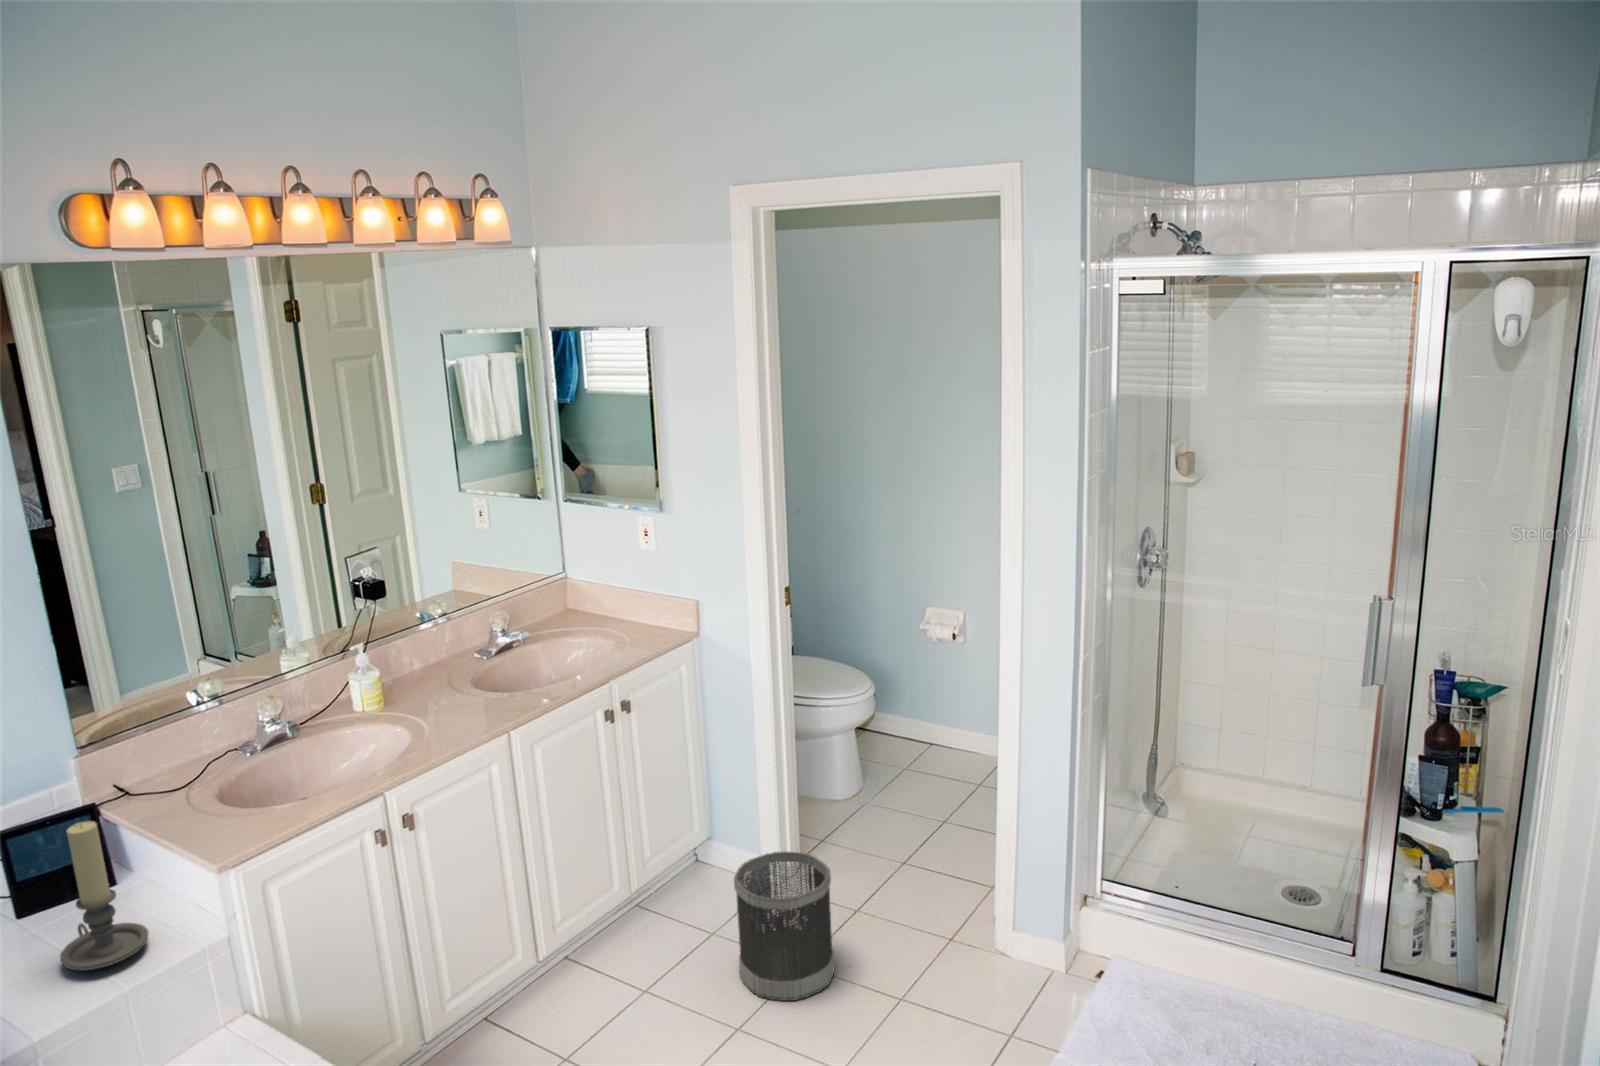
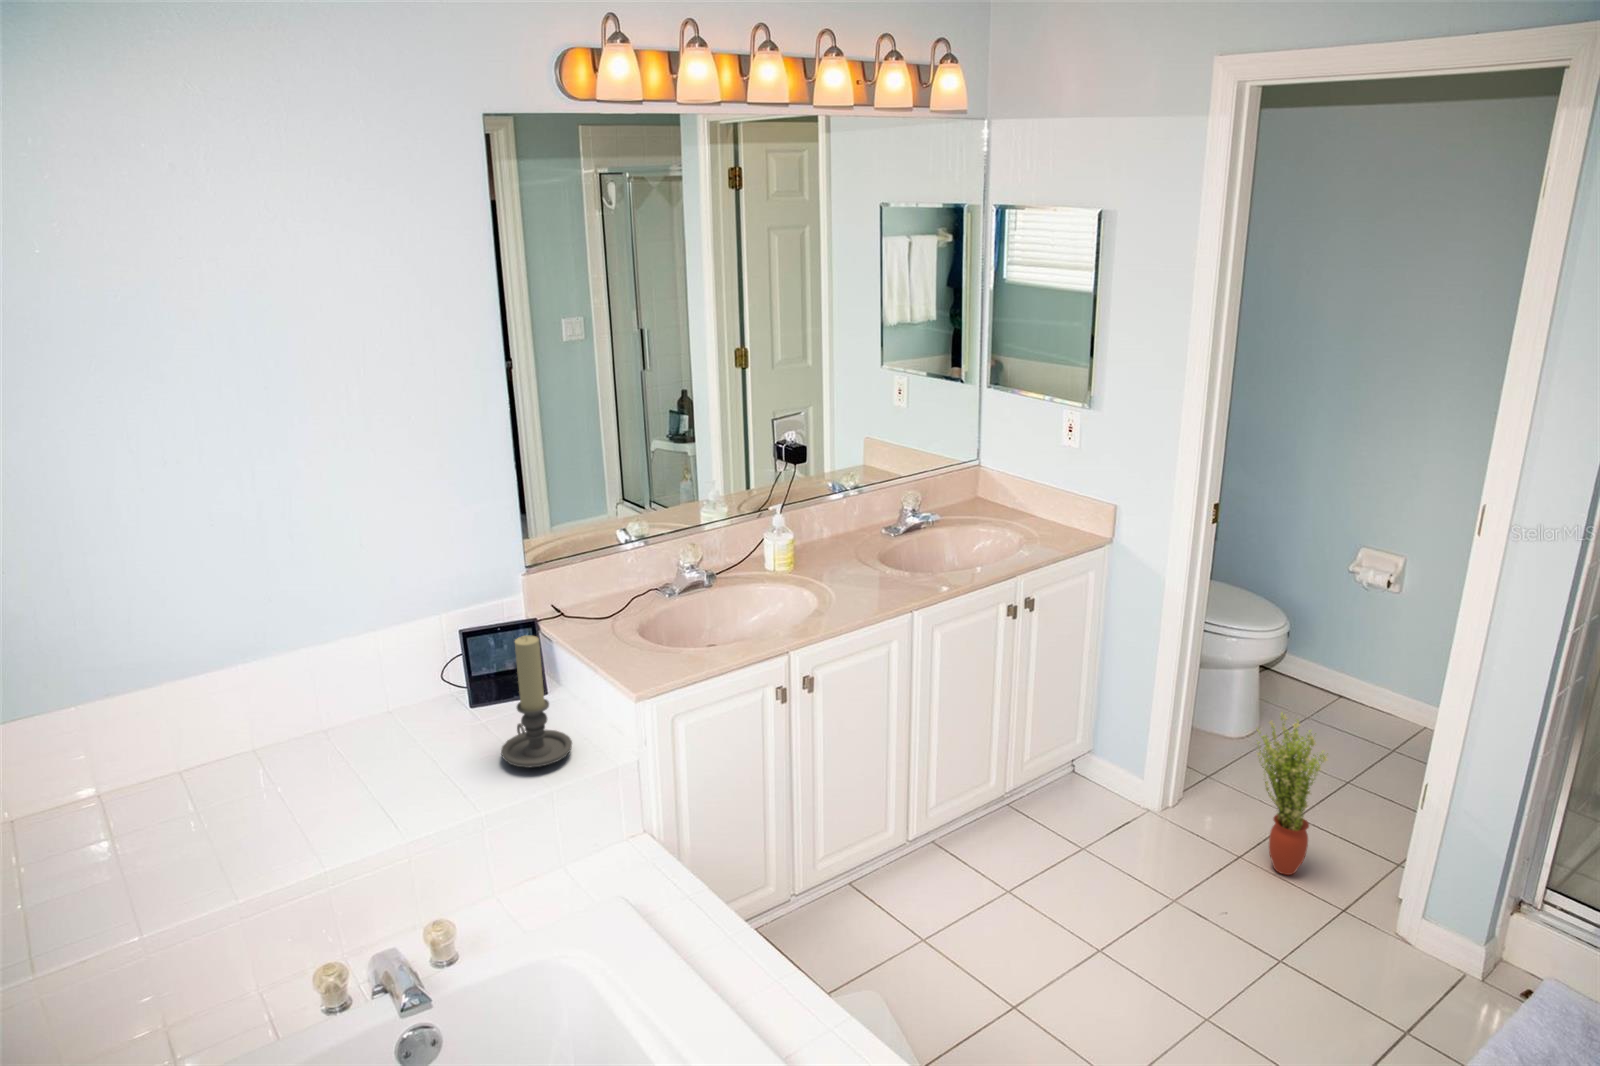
potted plant: none [853,767,915,917] -> present [1257,713,1327,875]
wastebasket: present [734,851,834,1001] -> none [1106,780,1222,938]

